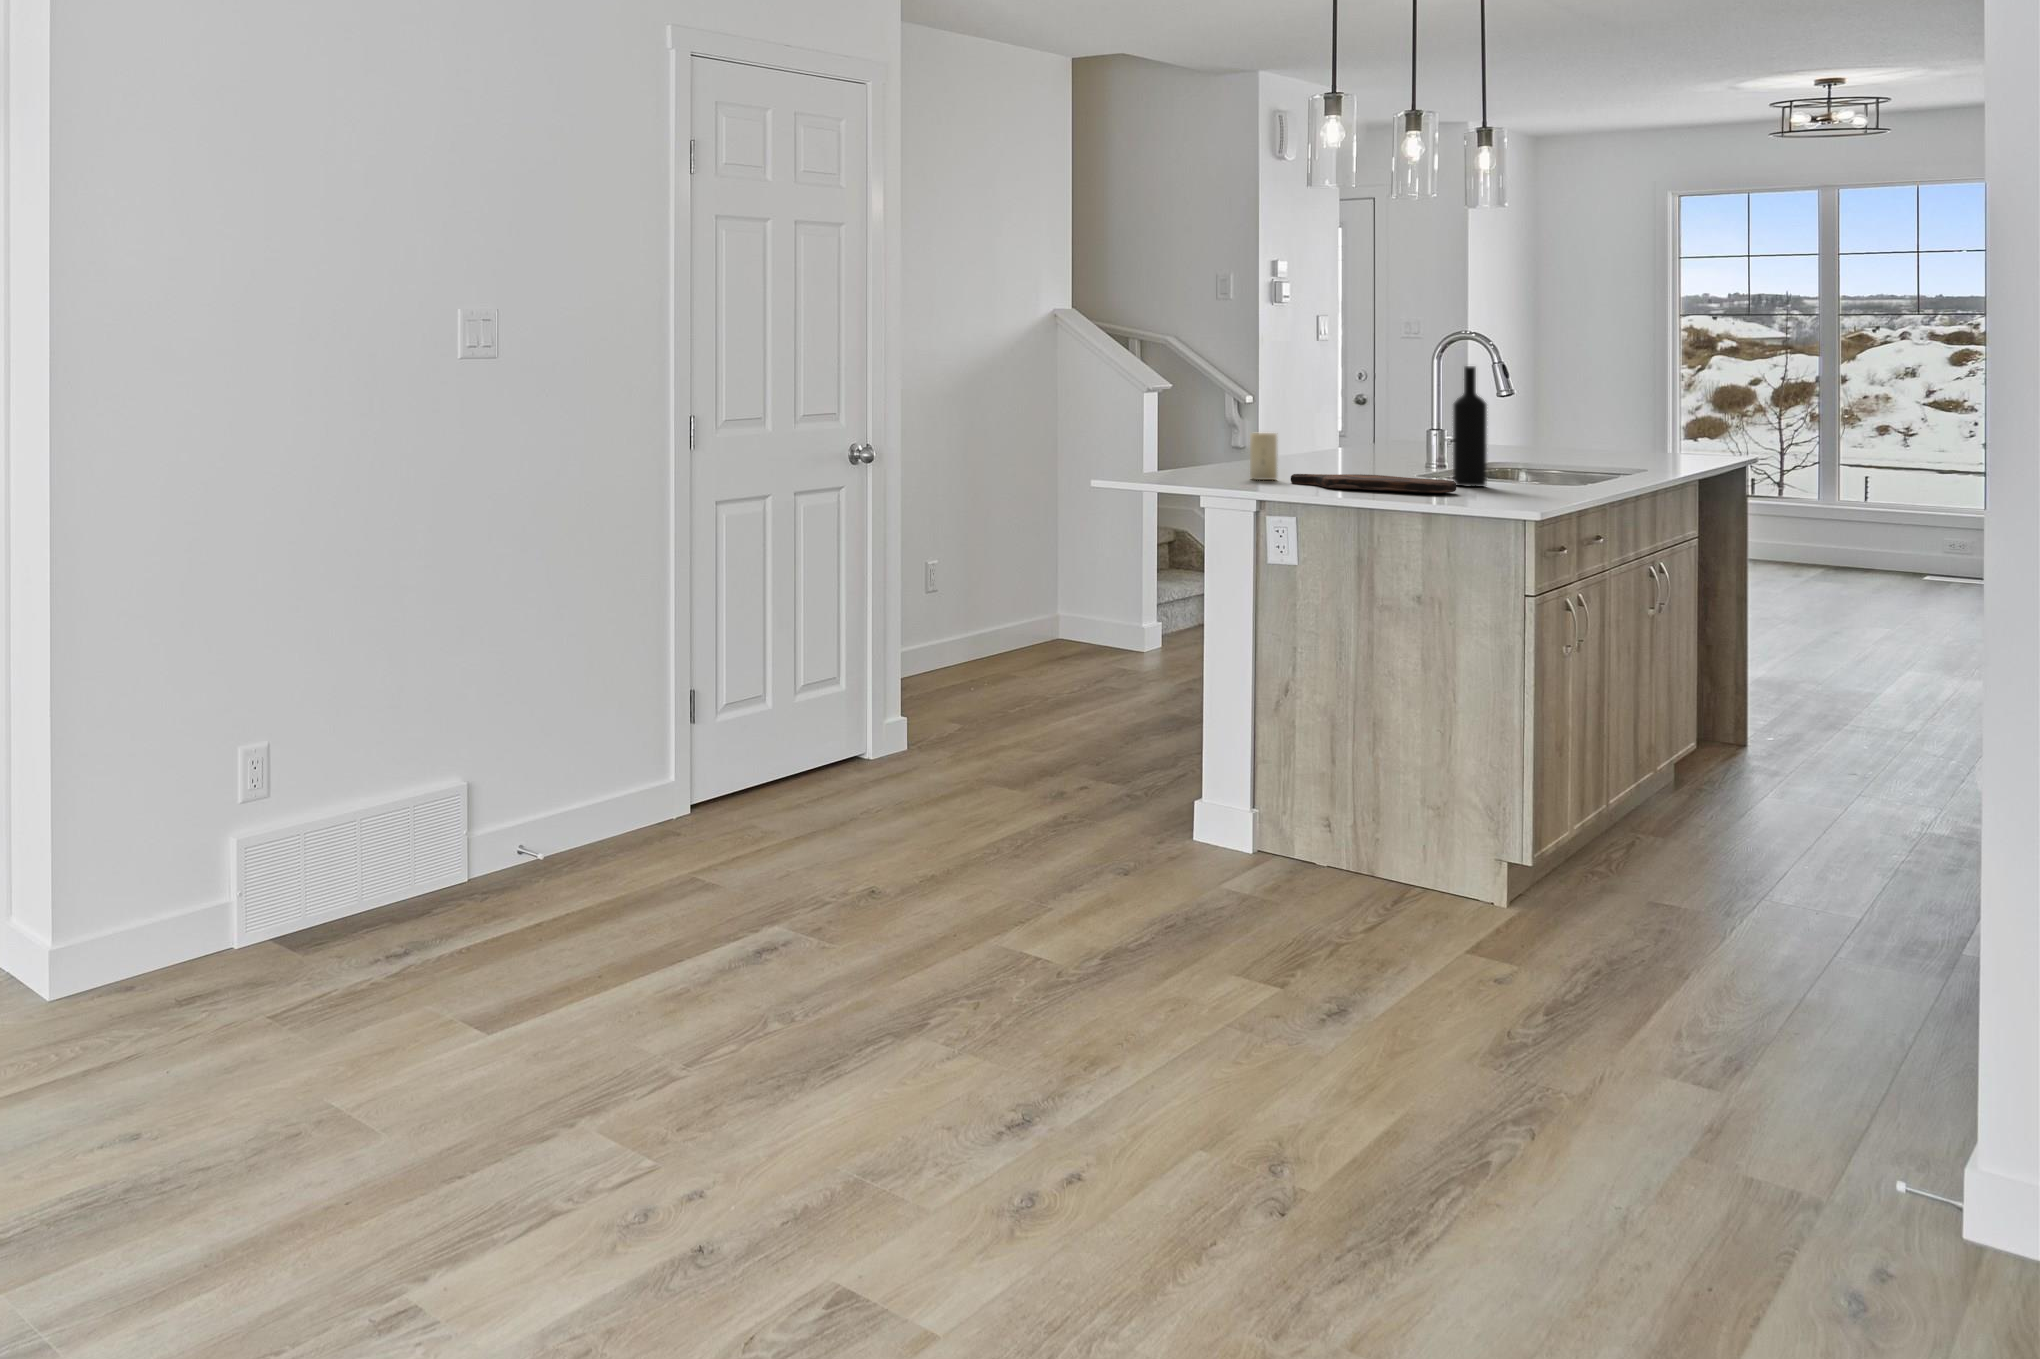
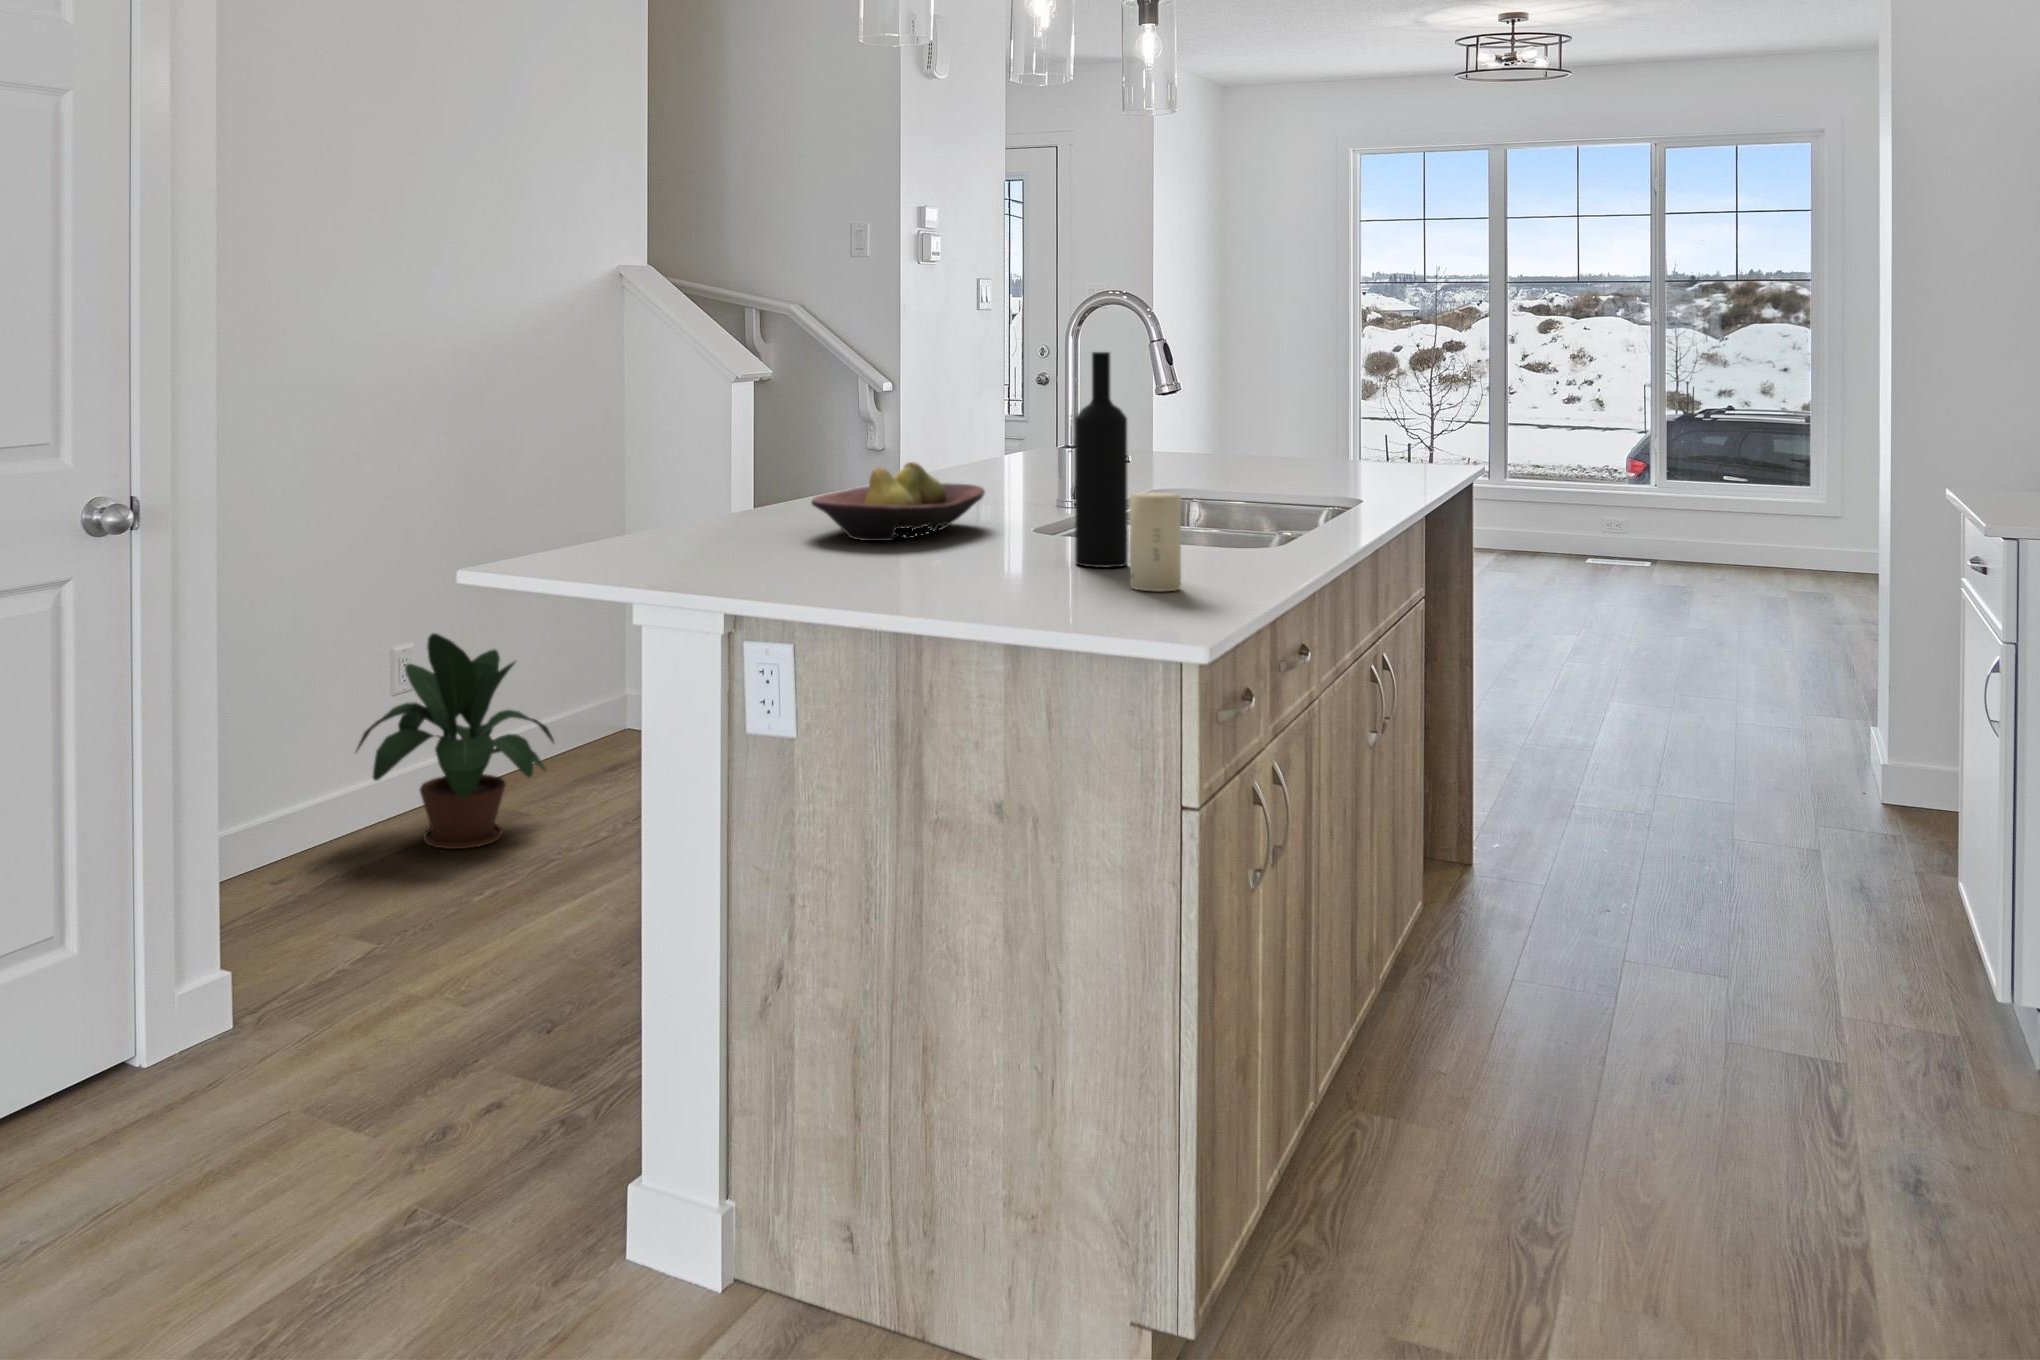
candle: present [1250,432,1277,480] -> present [1130,492,1181,591]
fruit bowl: none [1277,433,1384,476] -> present [811,462,985,541]
cutting board: present [1291,474,1456,493] -> none [805,551,1069,598]
potted plant: none [912,550,1037,689] -> present [356,633,554,849]

